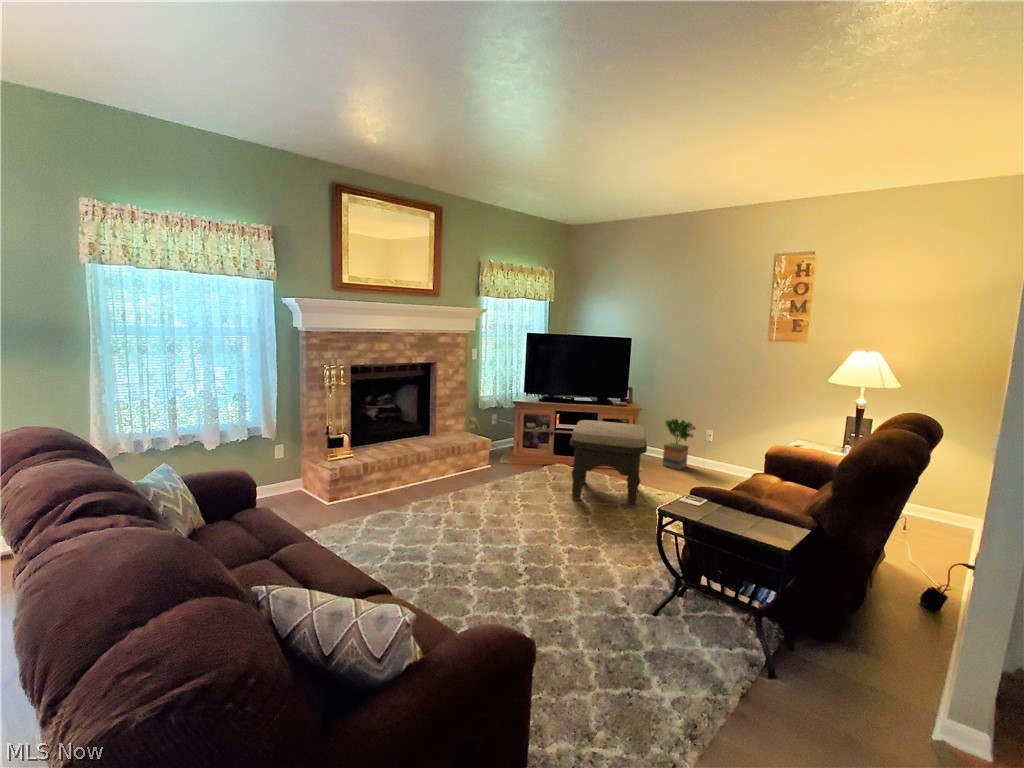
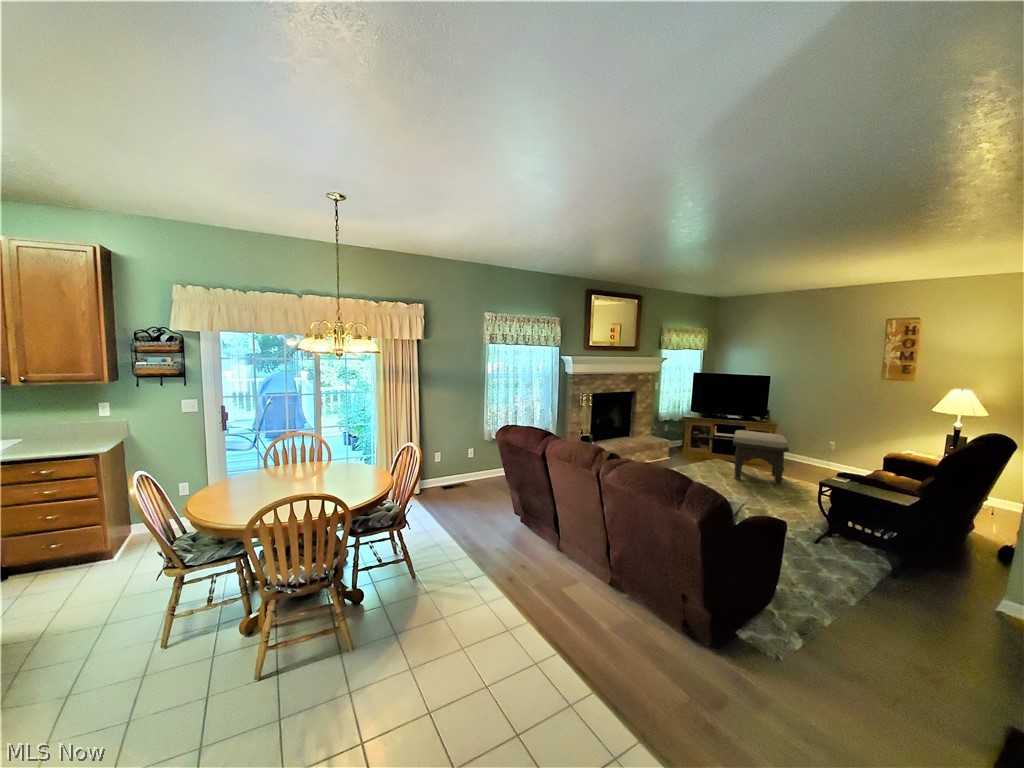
potted tree: present [663,419,696,469] -> none [795,432,823,468]

